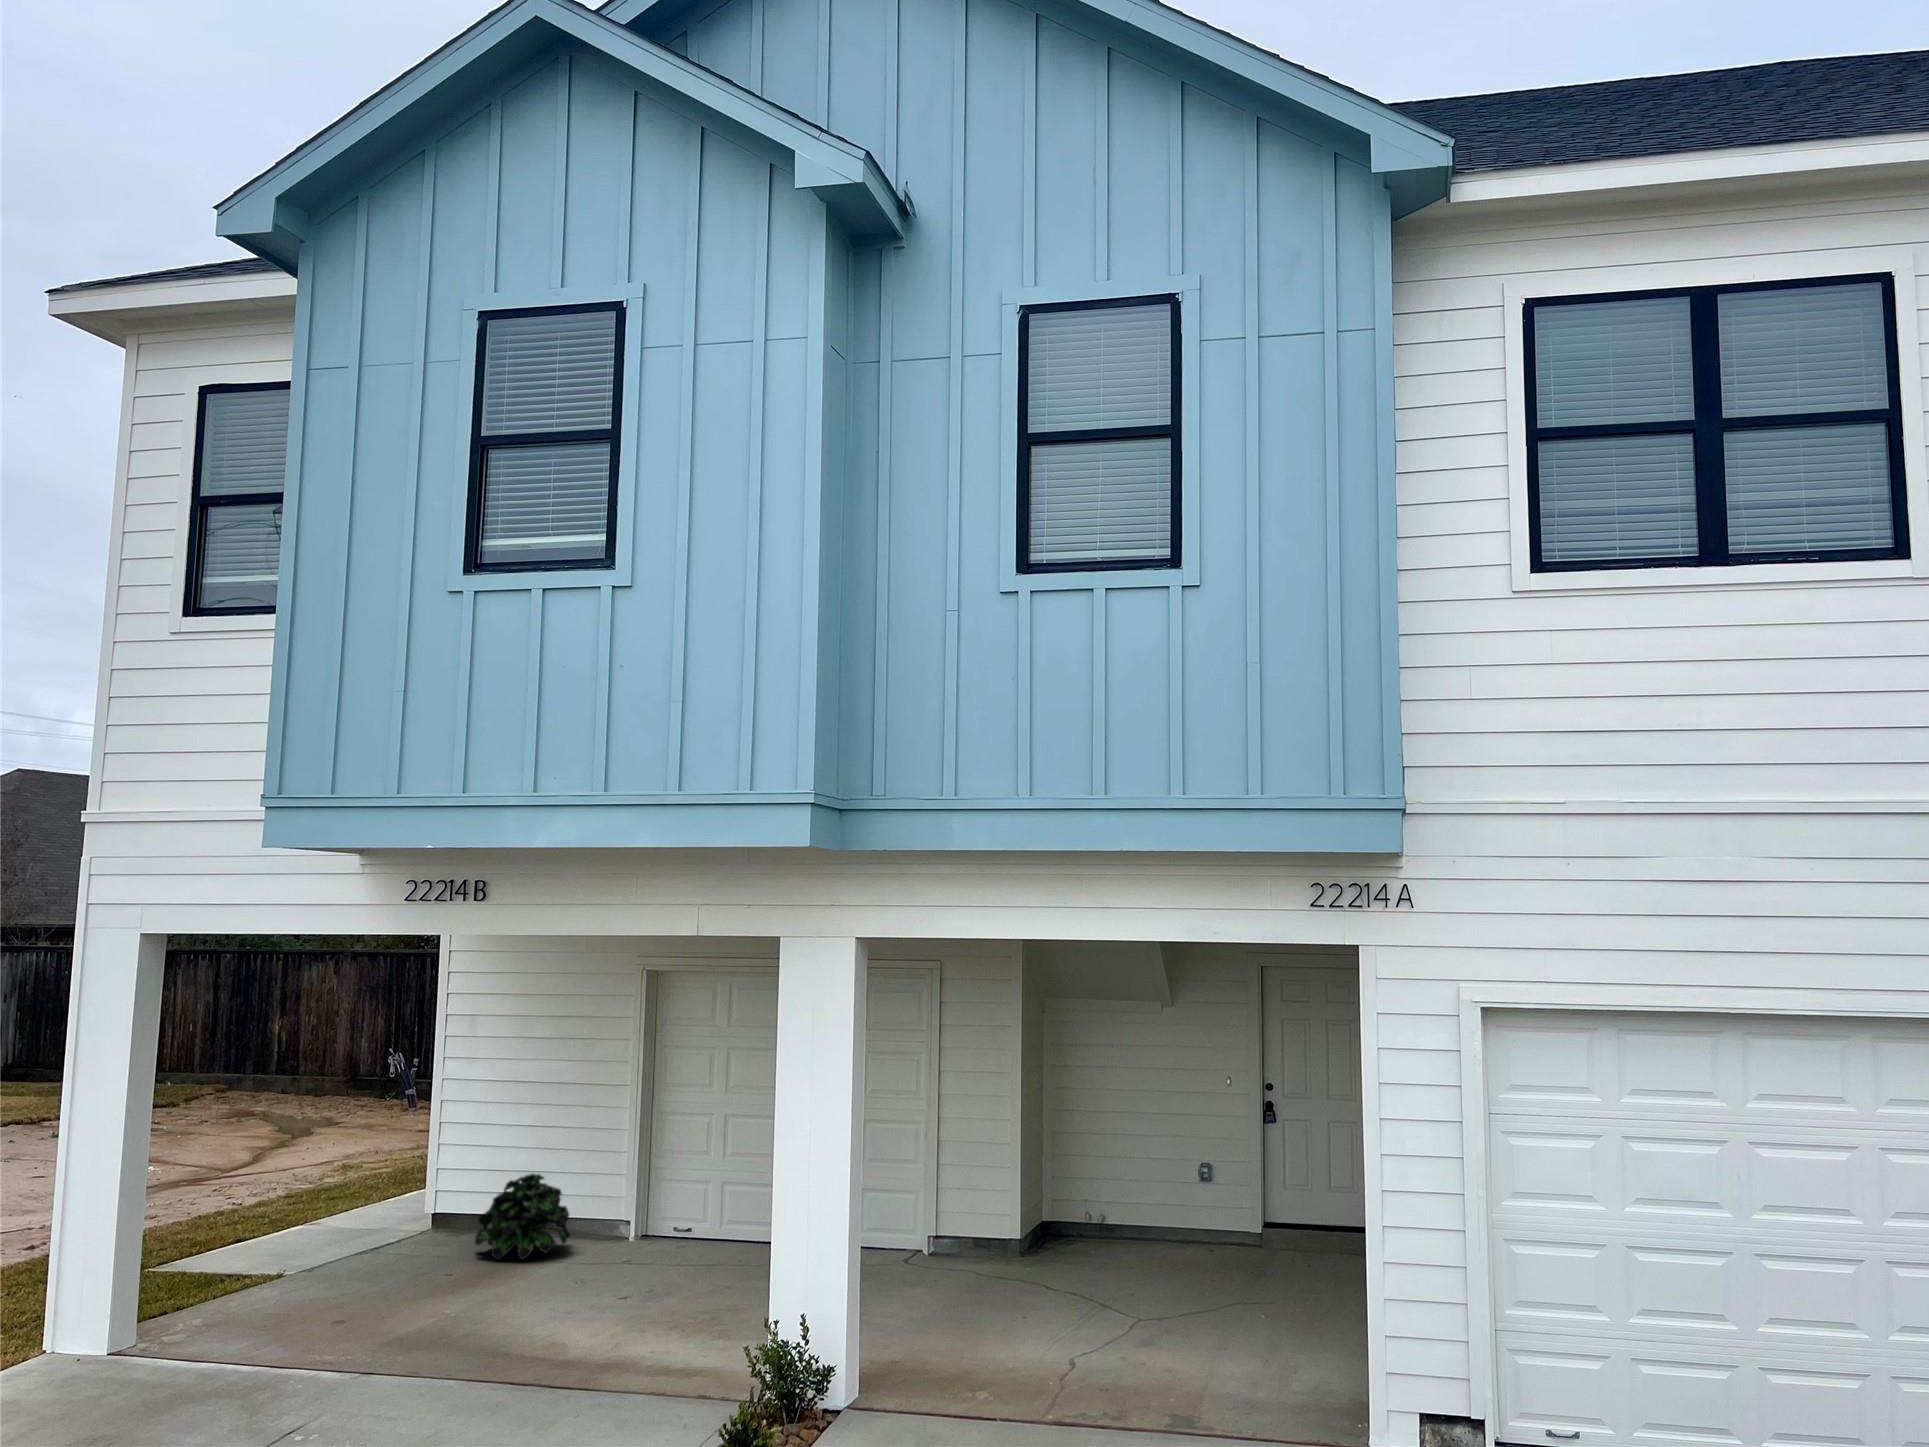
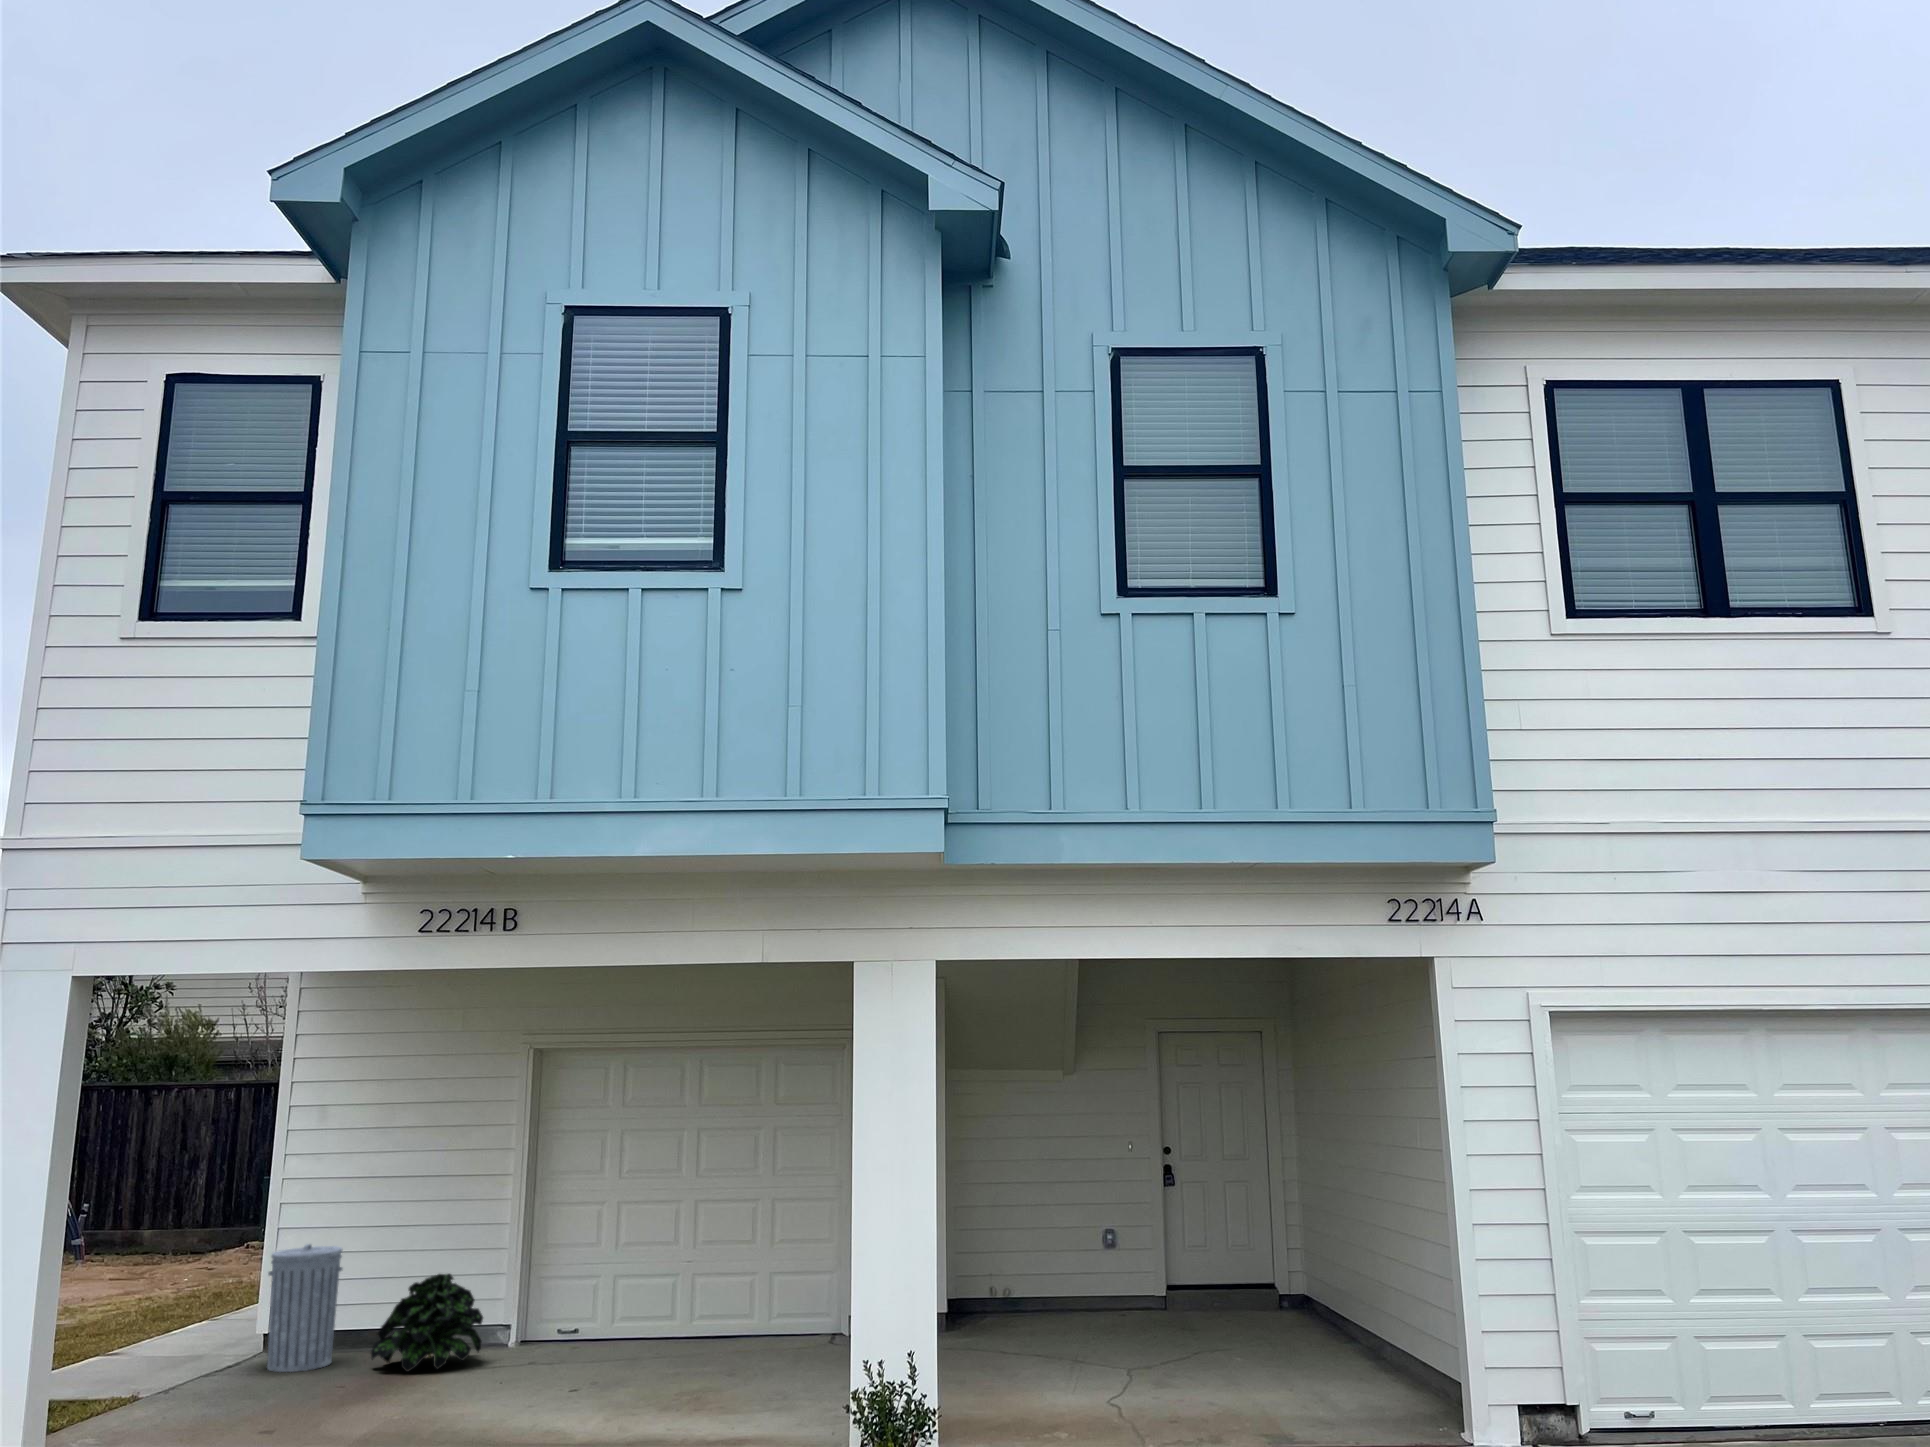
trash can: none [396,1140,457,1250] -> present [267,1244,342,1372]

